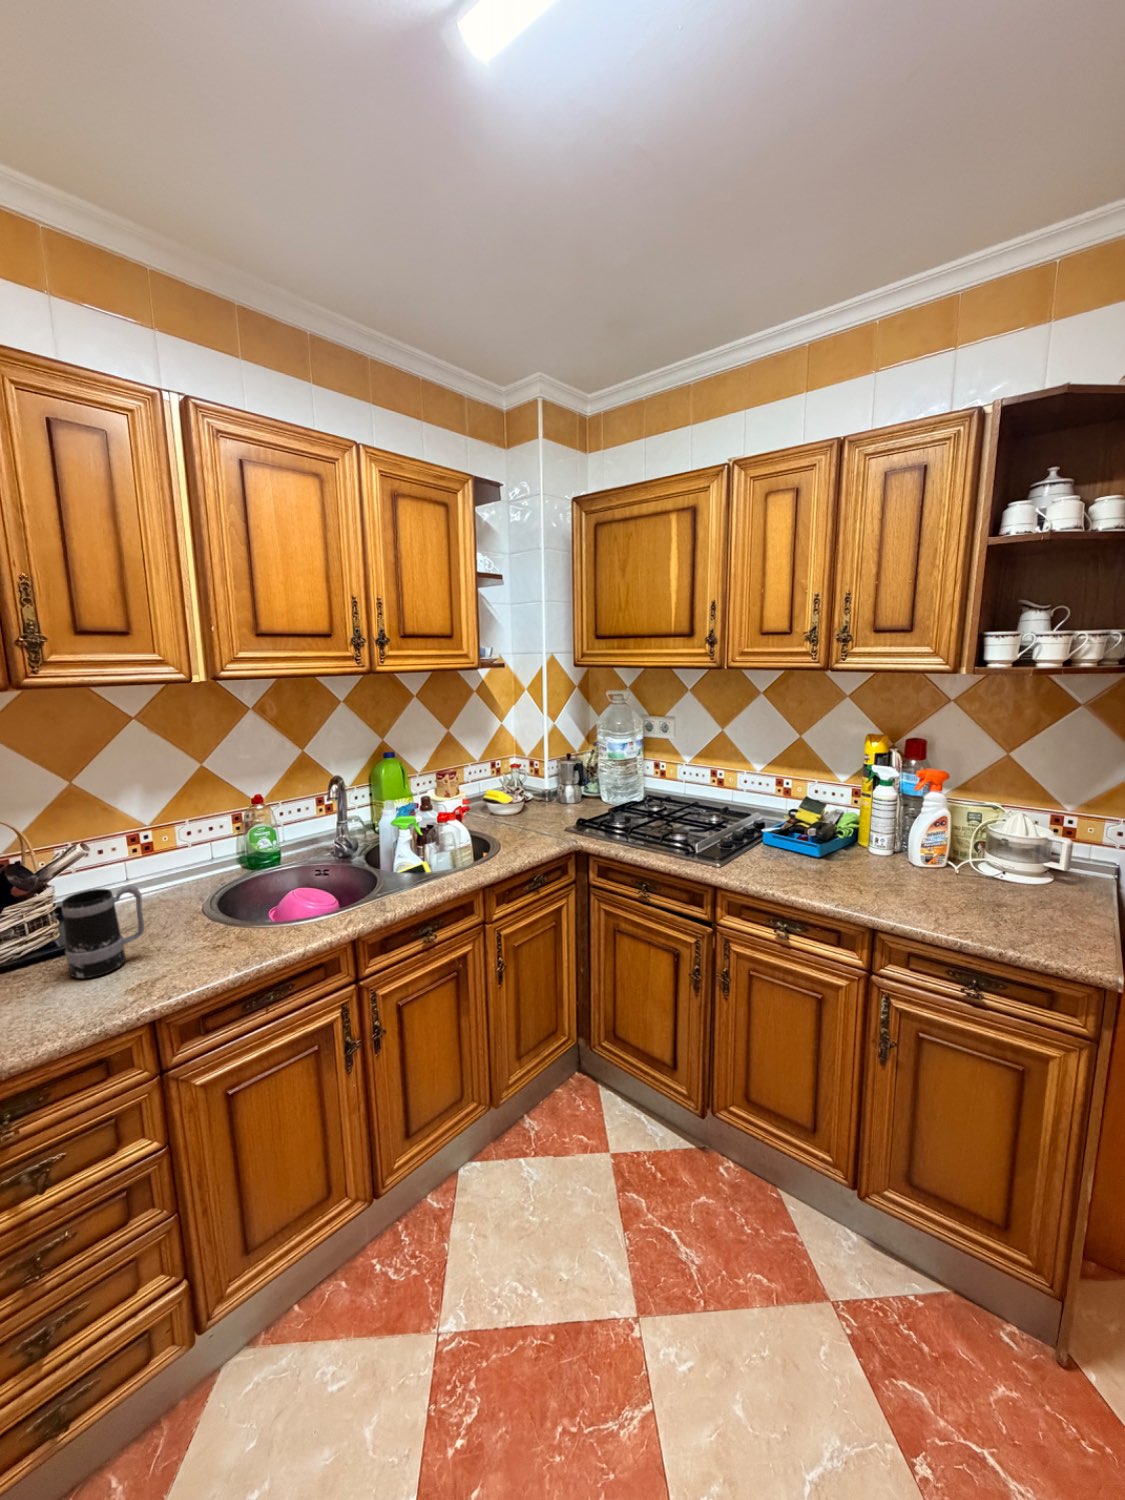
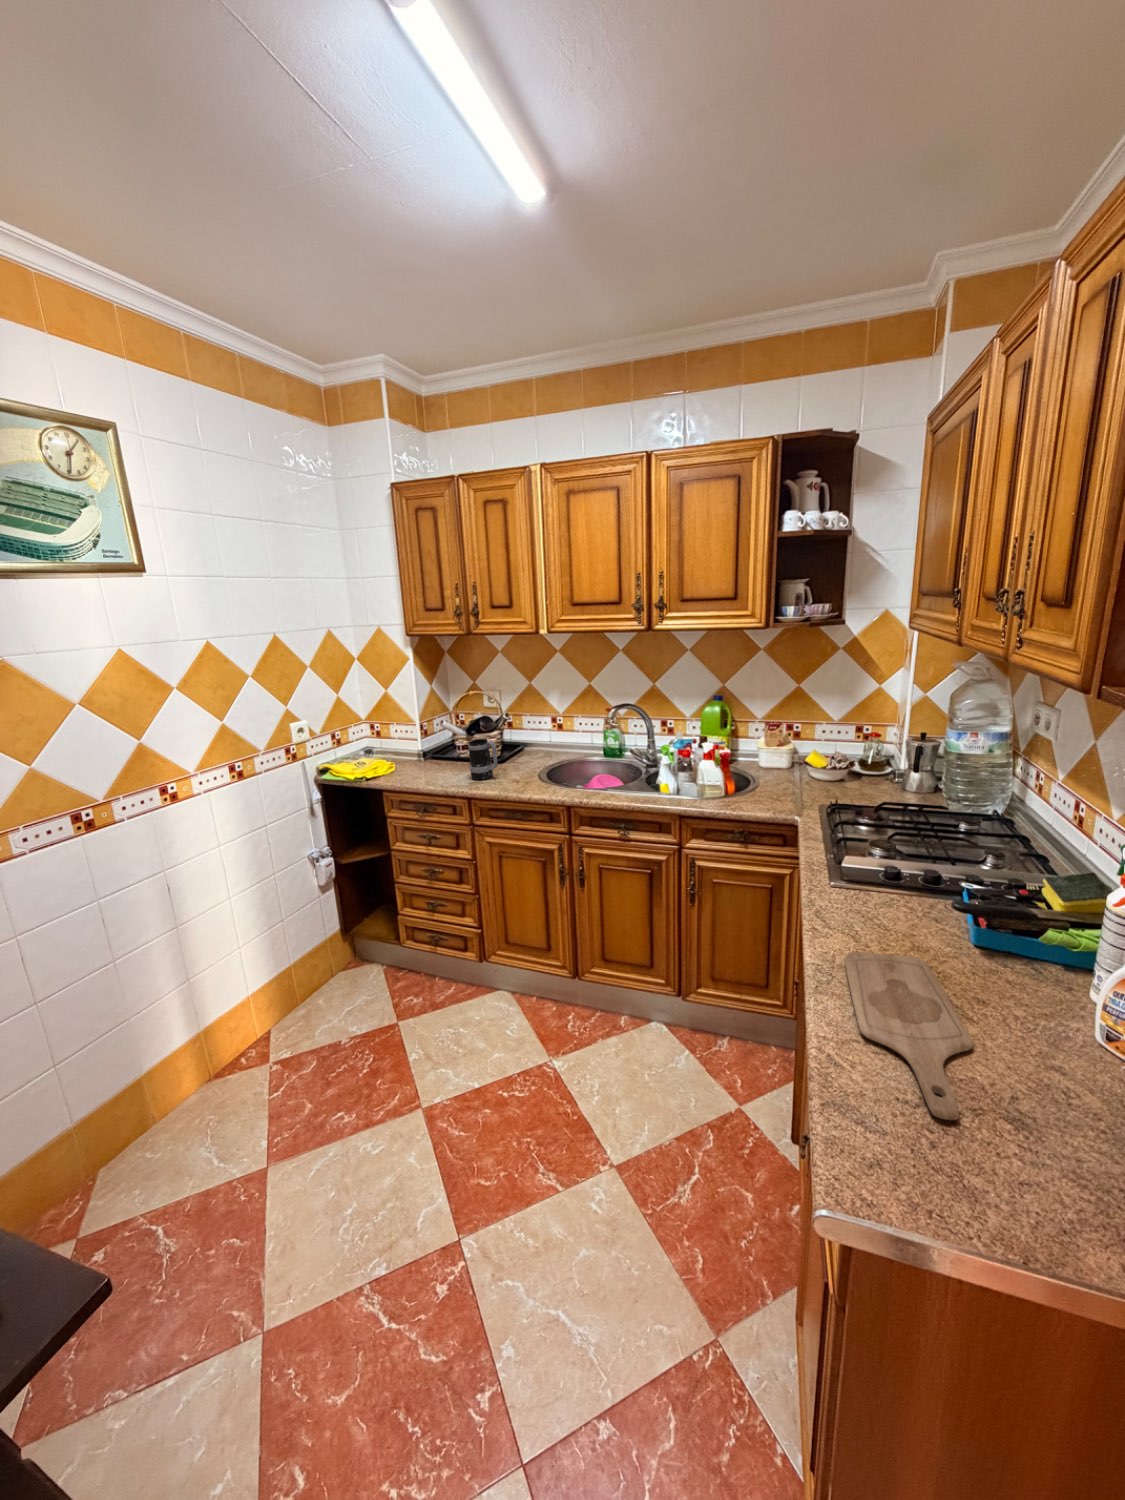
cutting board: none [820,869,994,914] -> present [845,952,973,1120]

